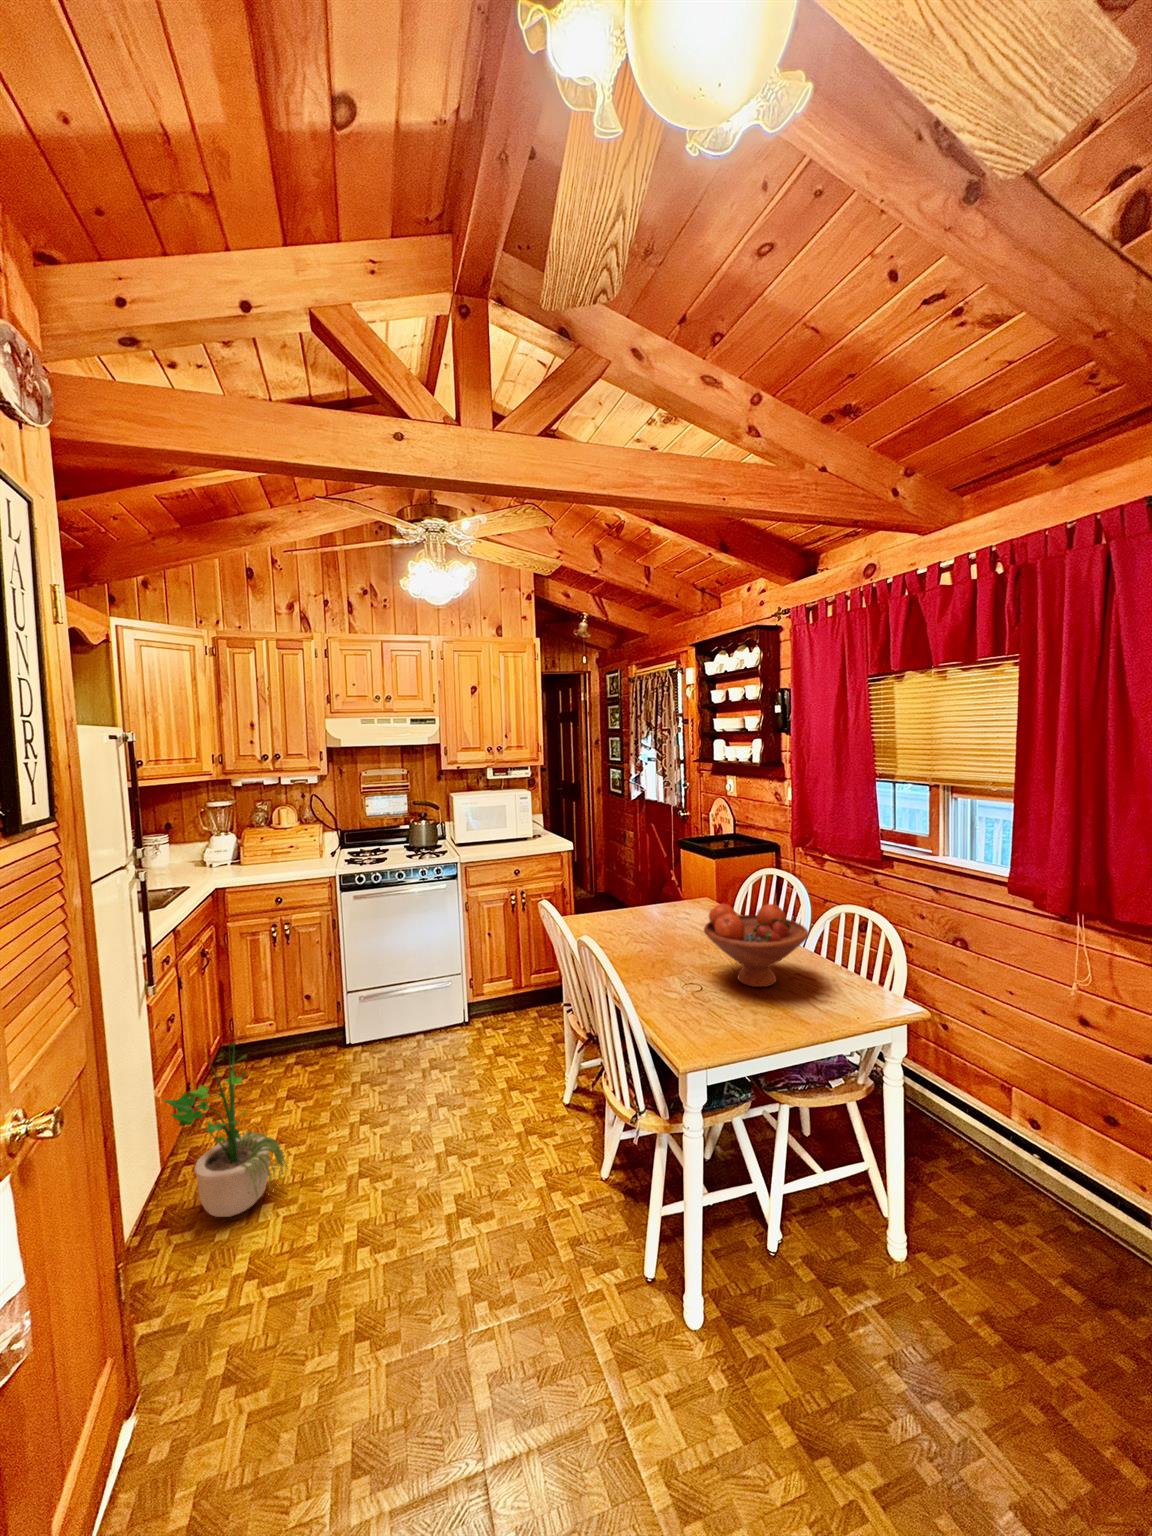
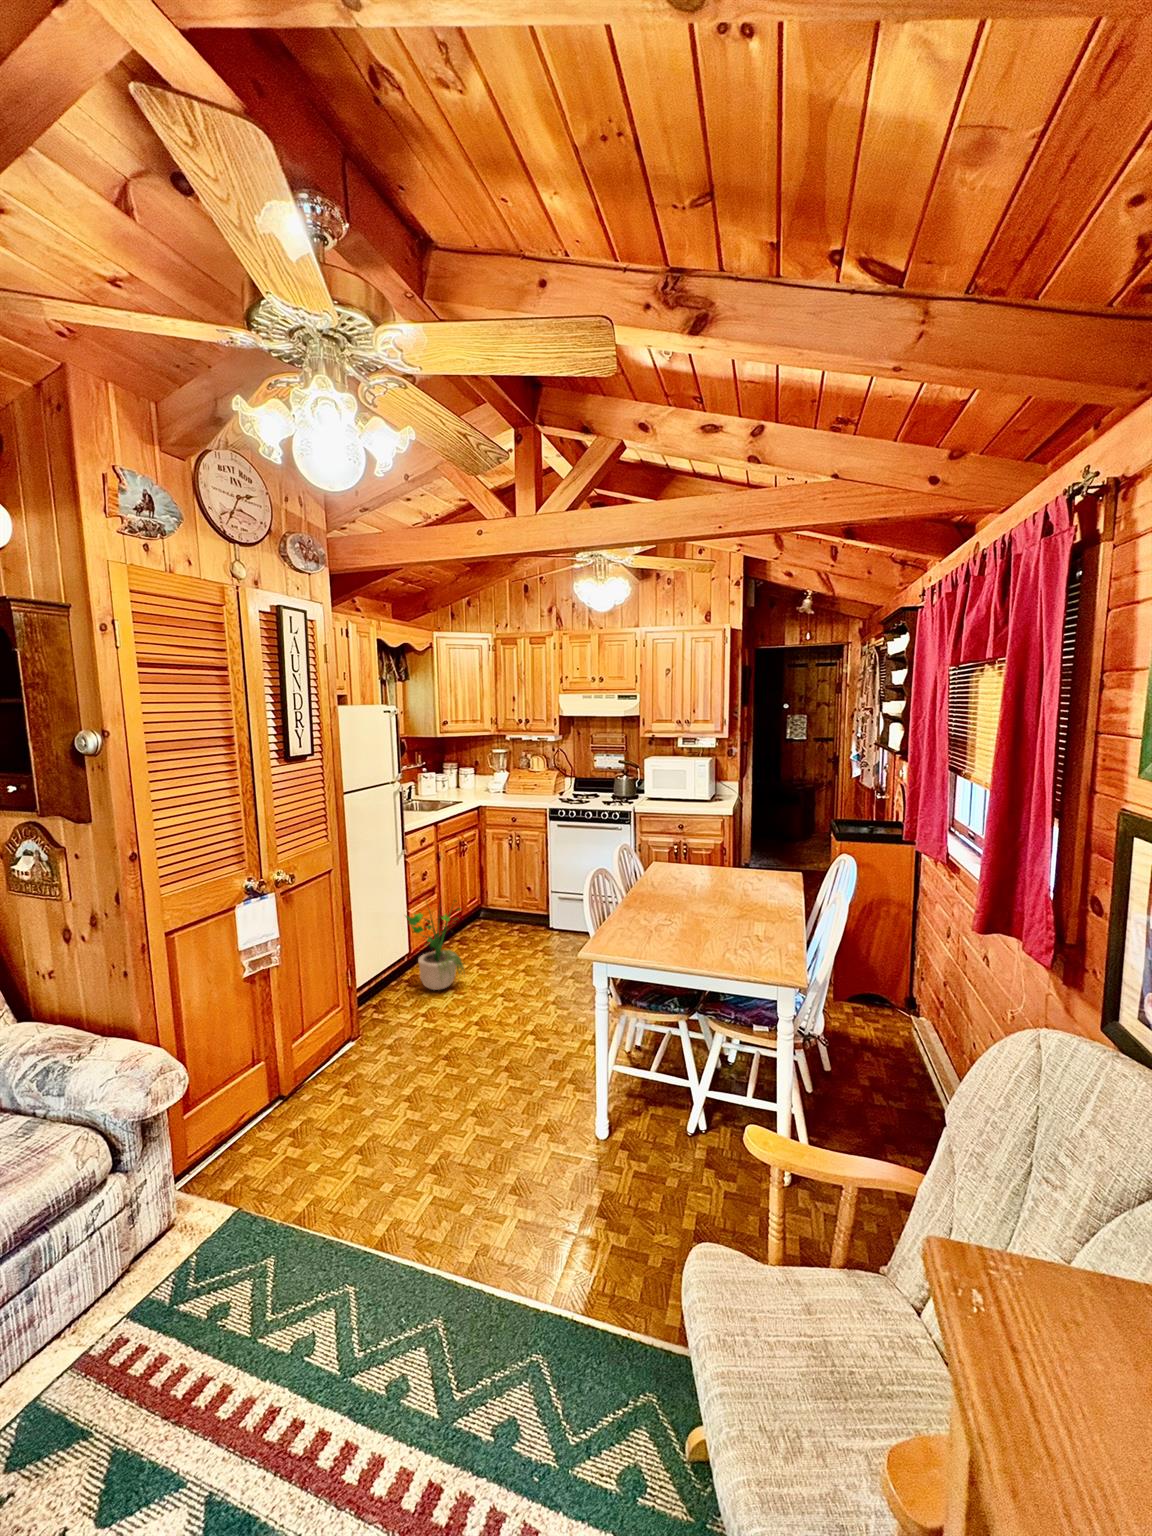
fruit bowl: present [704,904,809,987] -> none [658,867,738,933]

